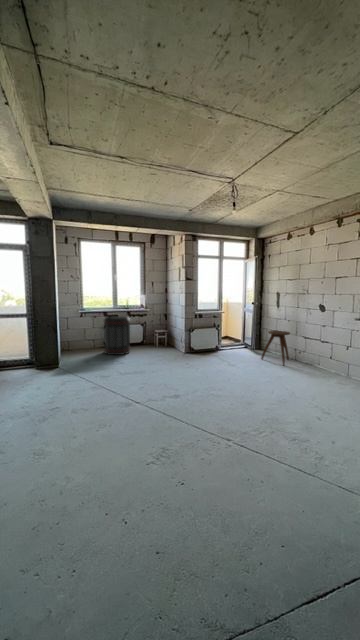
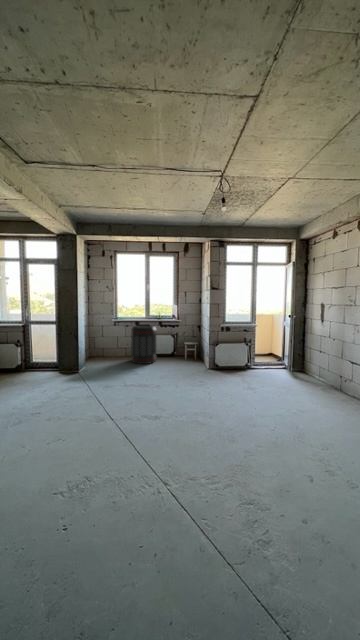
stool: present [261,330,290,365] -> none [293,351,332,398]

